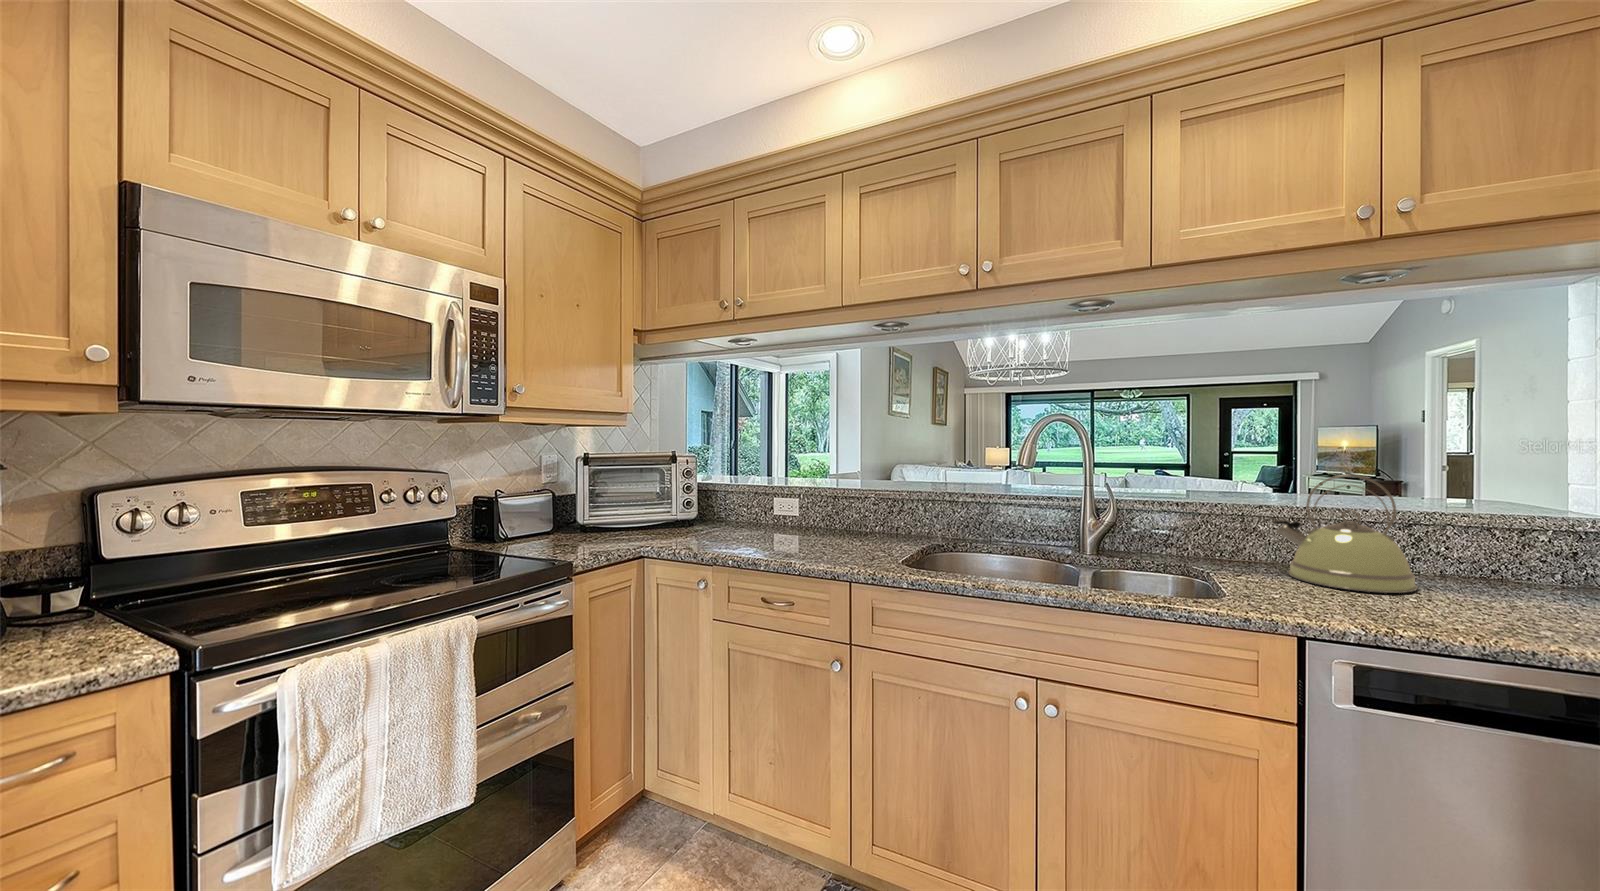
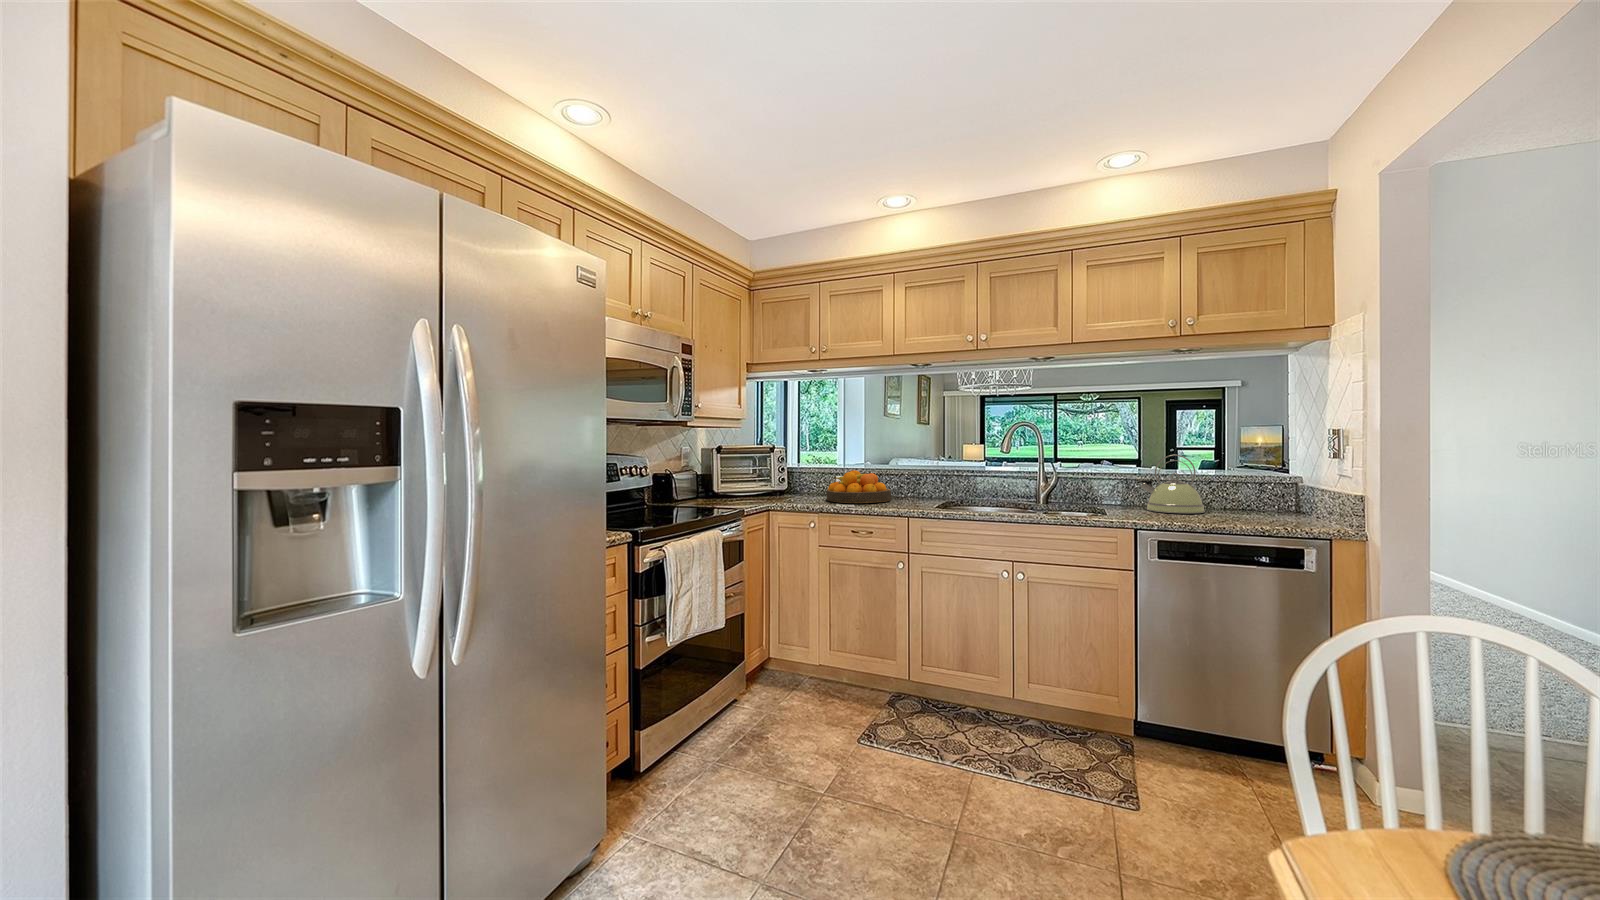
fruit bowl: none [742,490,843,547] -> present [826,470,891,503]

